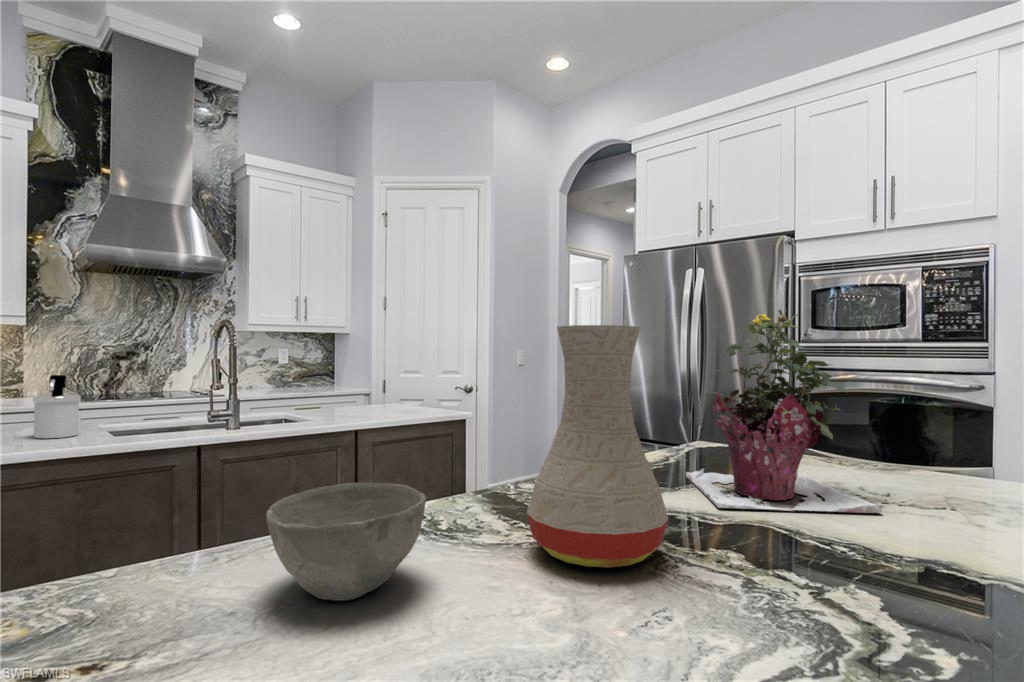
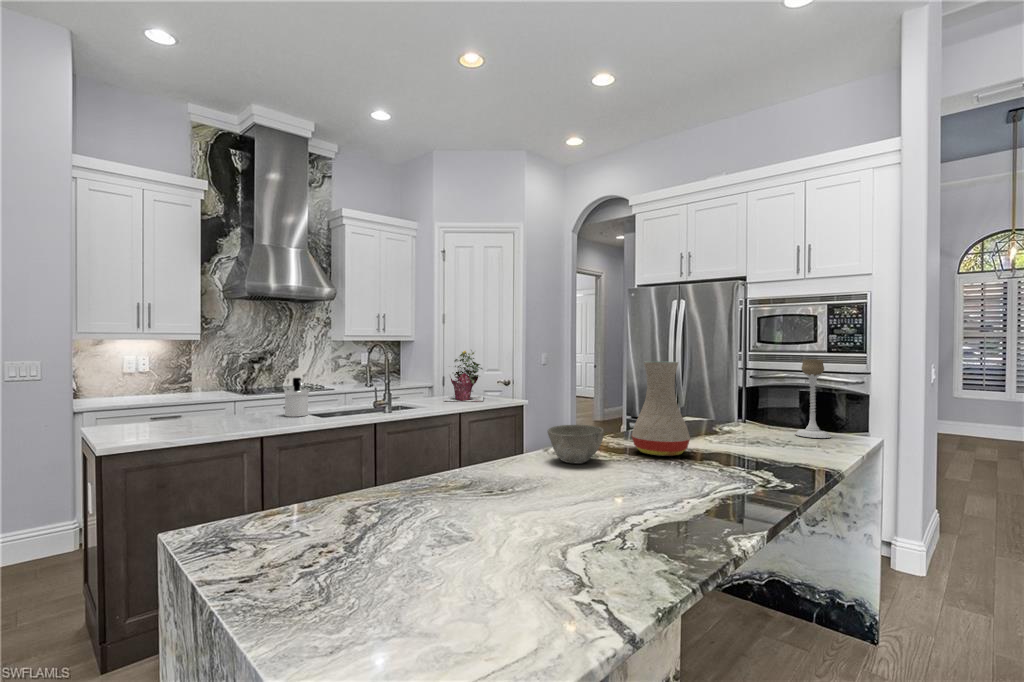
potted plant: present [686,310,882,513] -> present [443,351,484,402]
candle holder: none [905,334,987,502] -> present [795,359,831,438]

